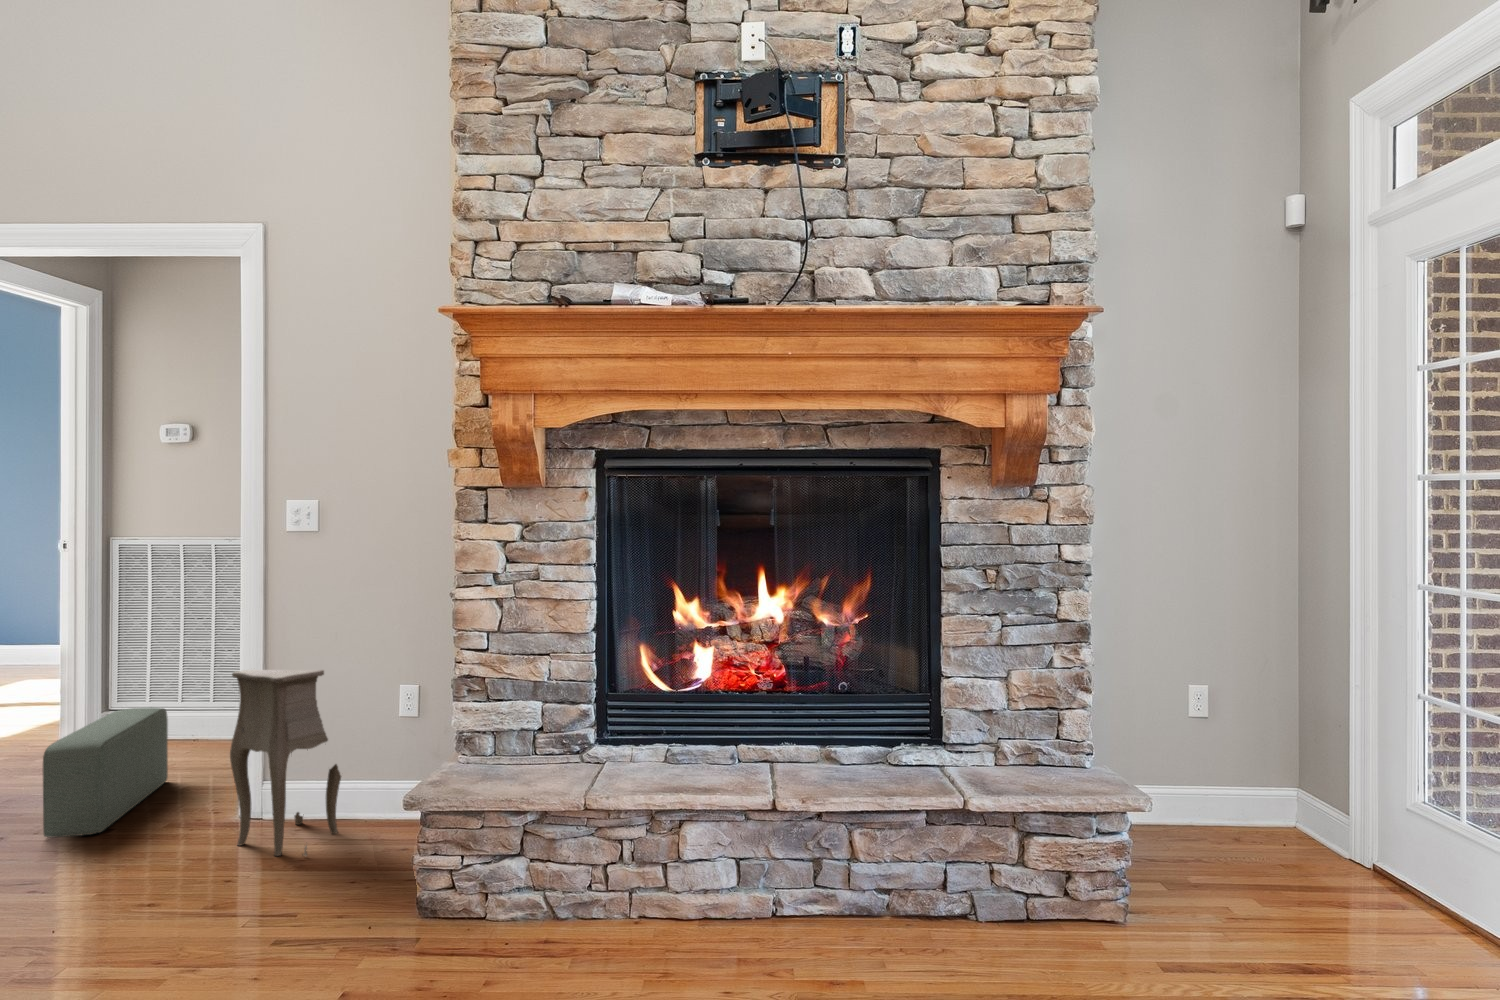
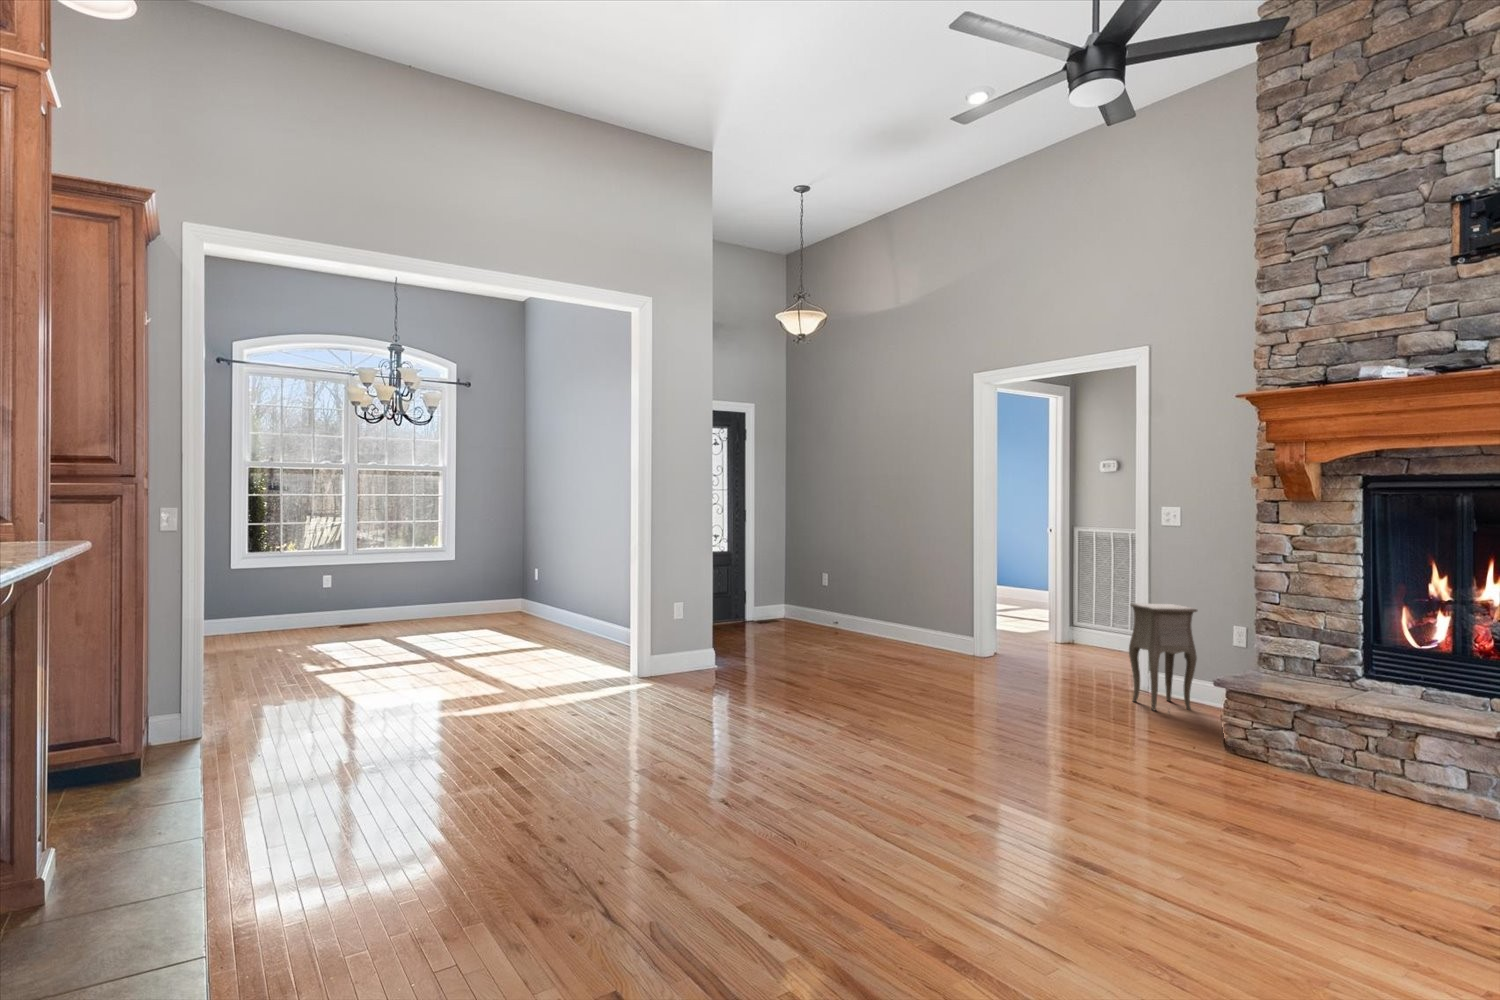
pouf: present [43,707,168,838] -> none [1040,623,1099,681]

